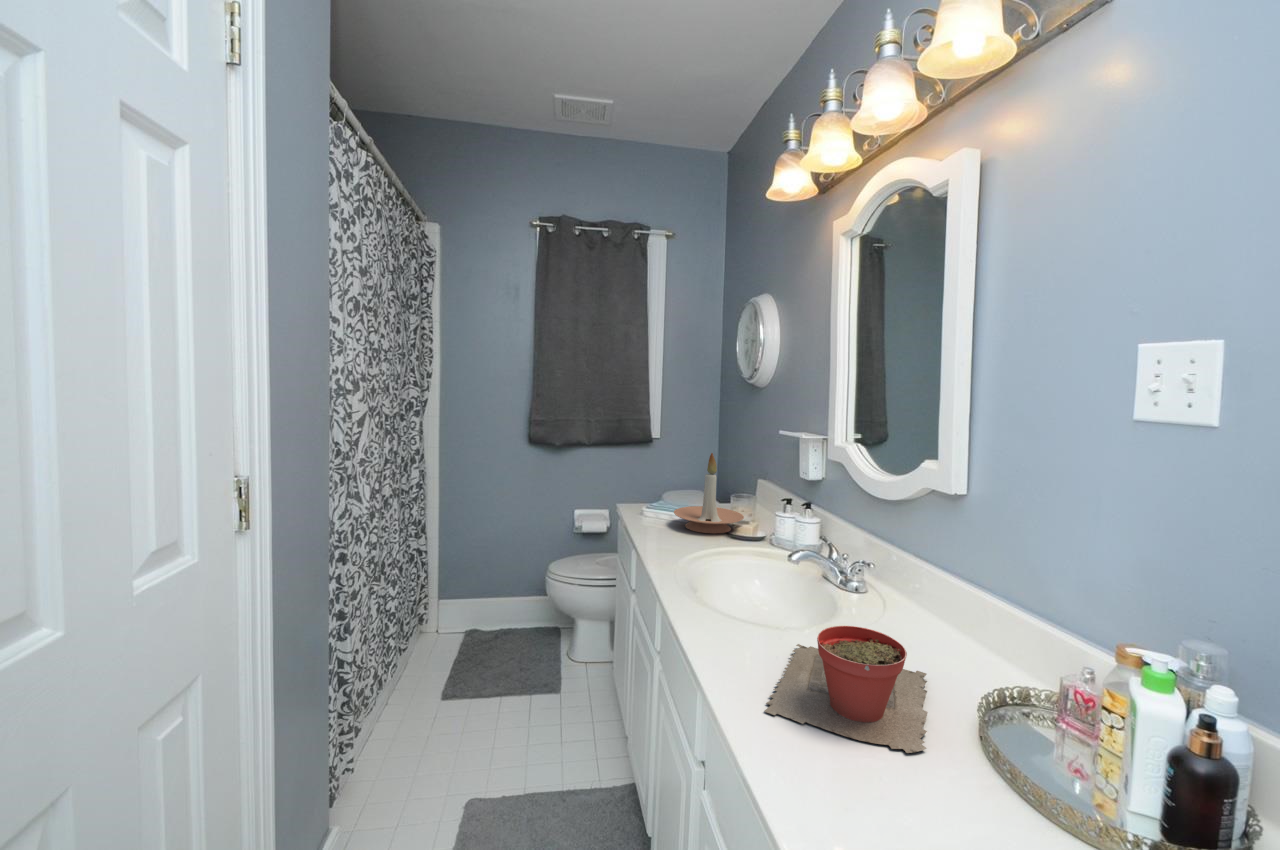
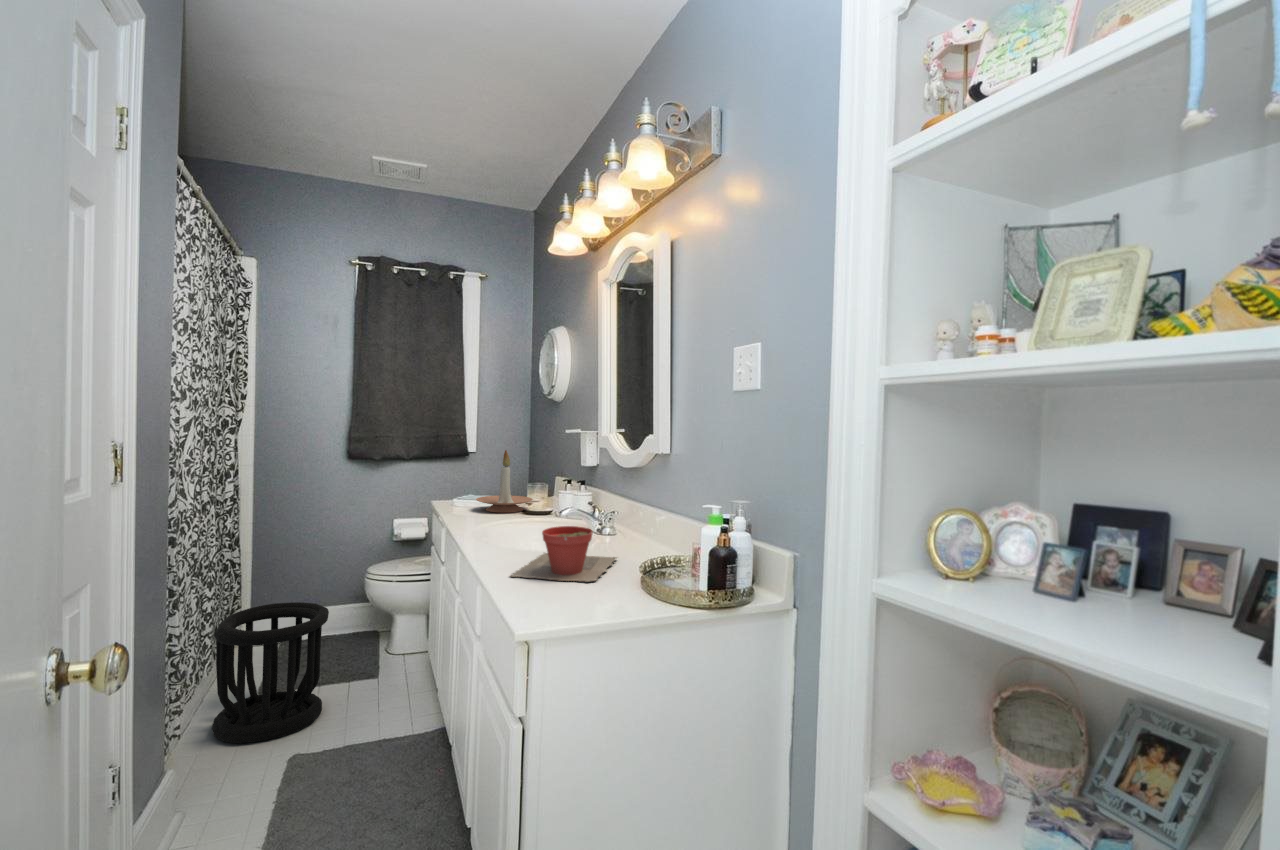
wastebasket: none [393,610,509,771] -> present [212,602,329,743]

